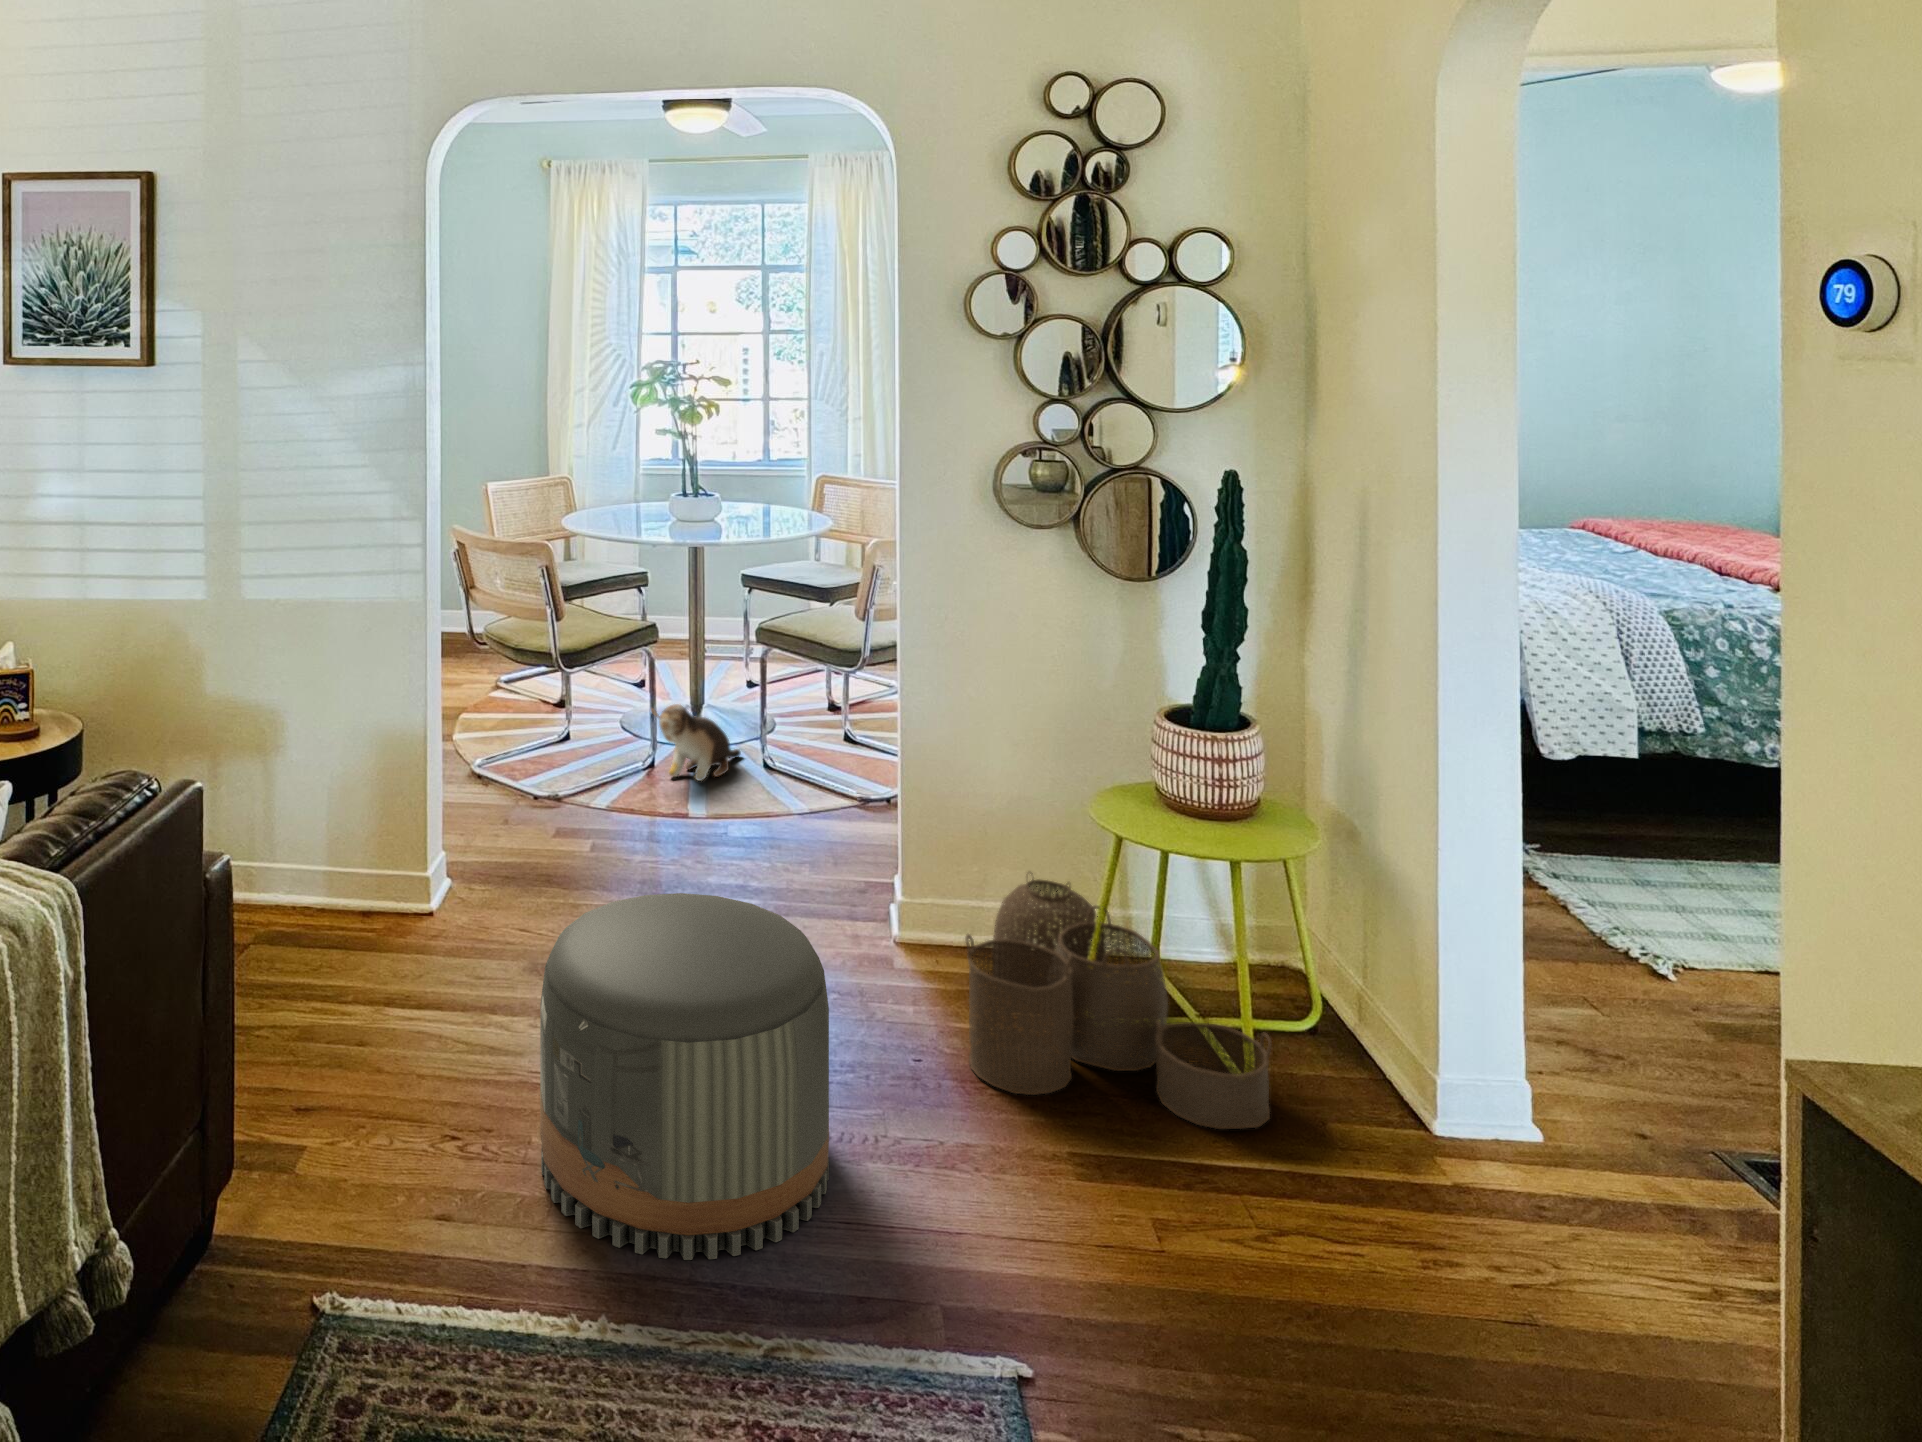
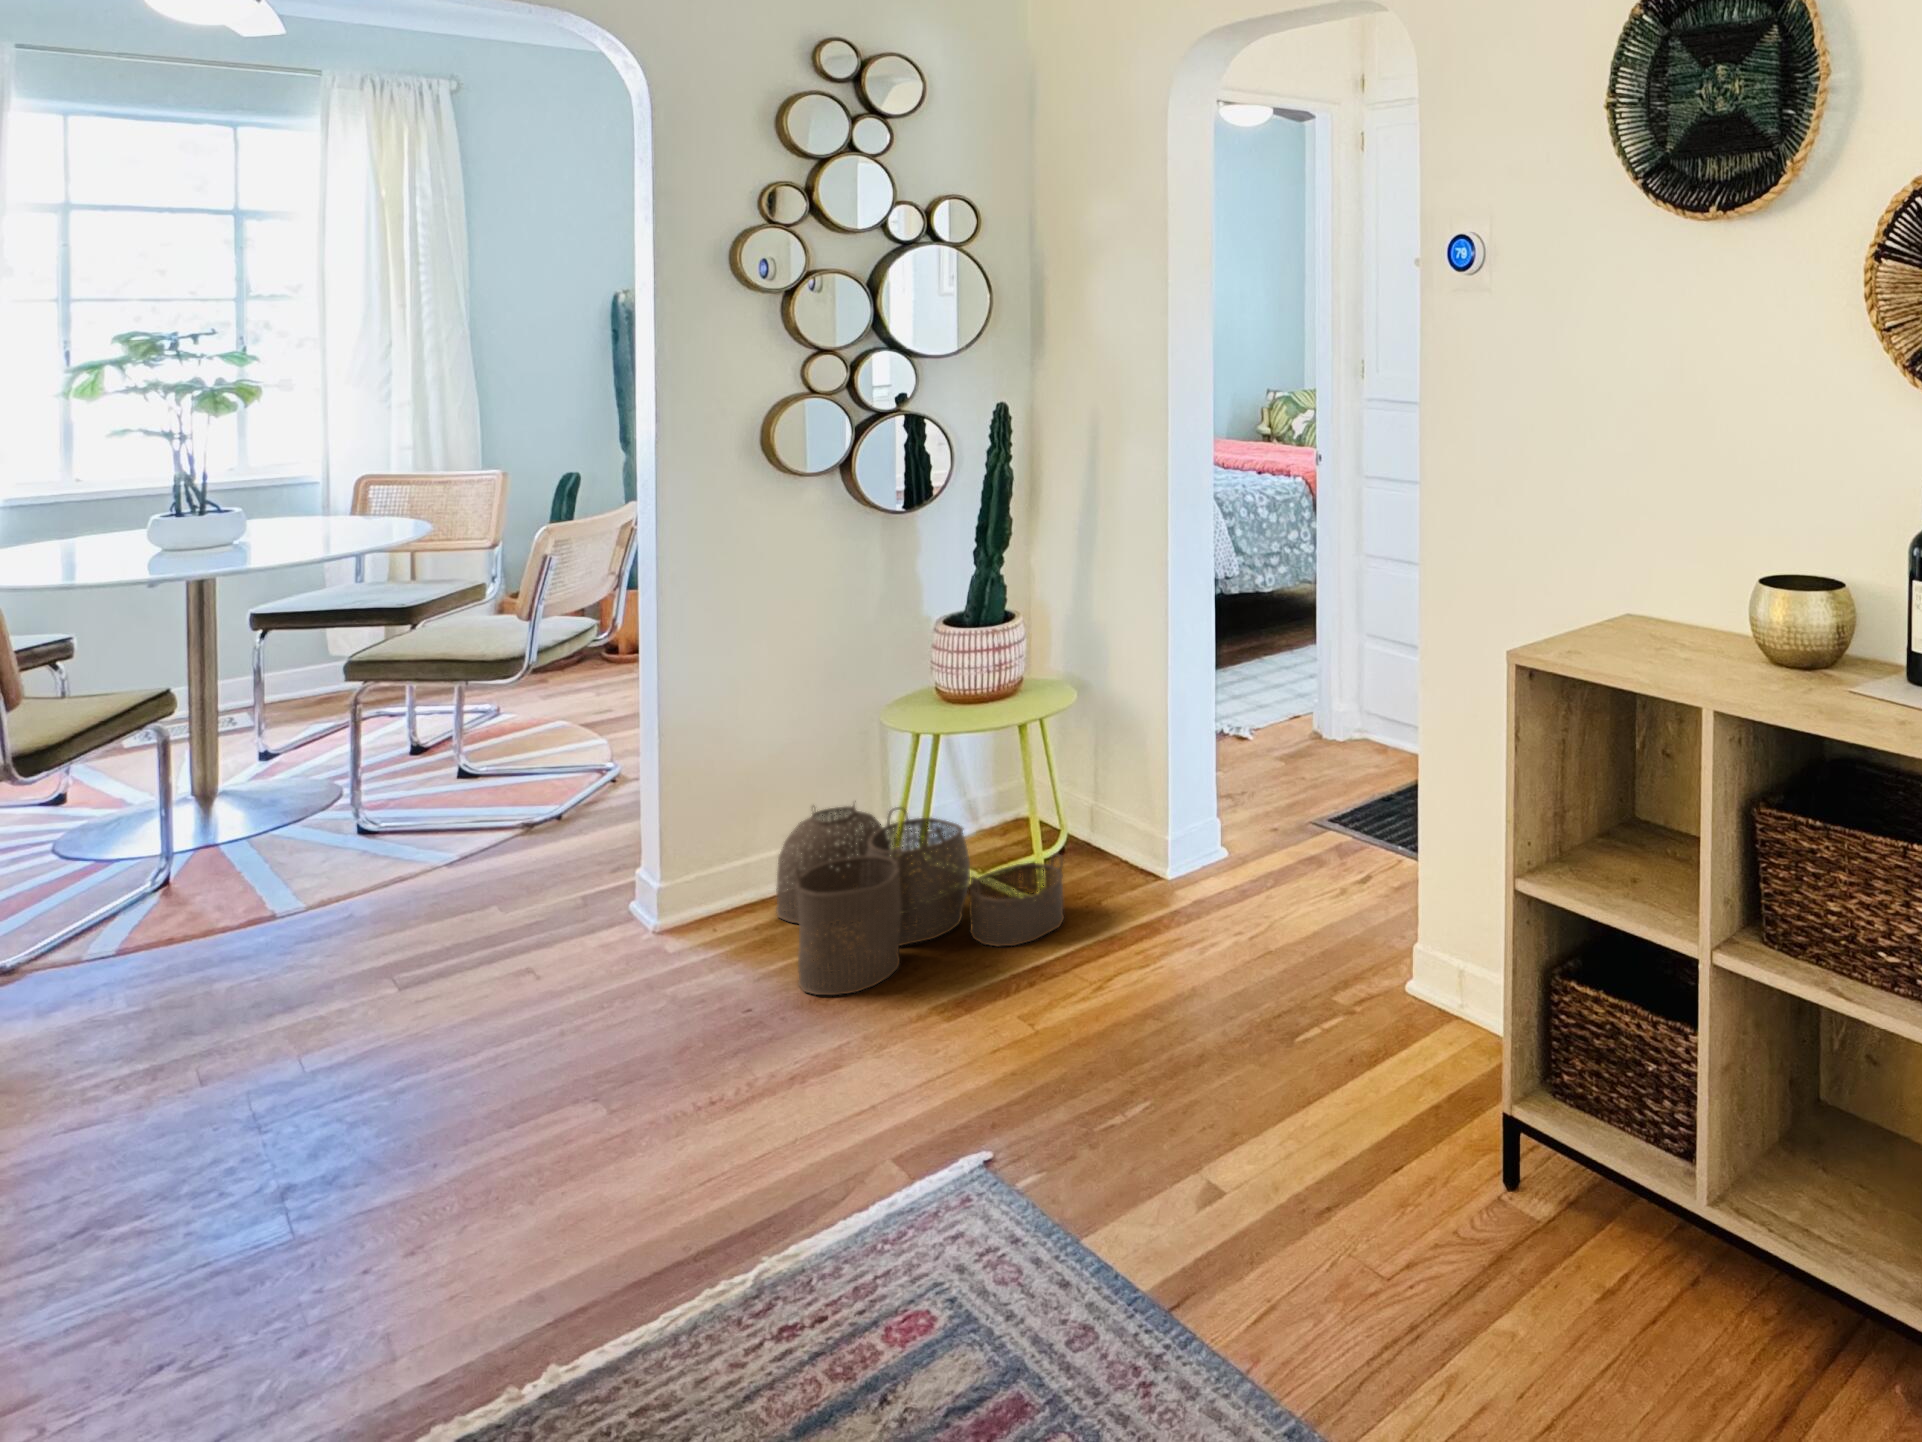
plush toy: present [652,704,741,781] -> none [180,783,312,884]
pouf: present [540,893,829,1260] -> none [328,902,728,1326]

